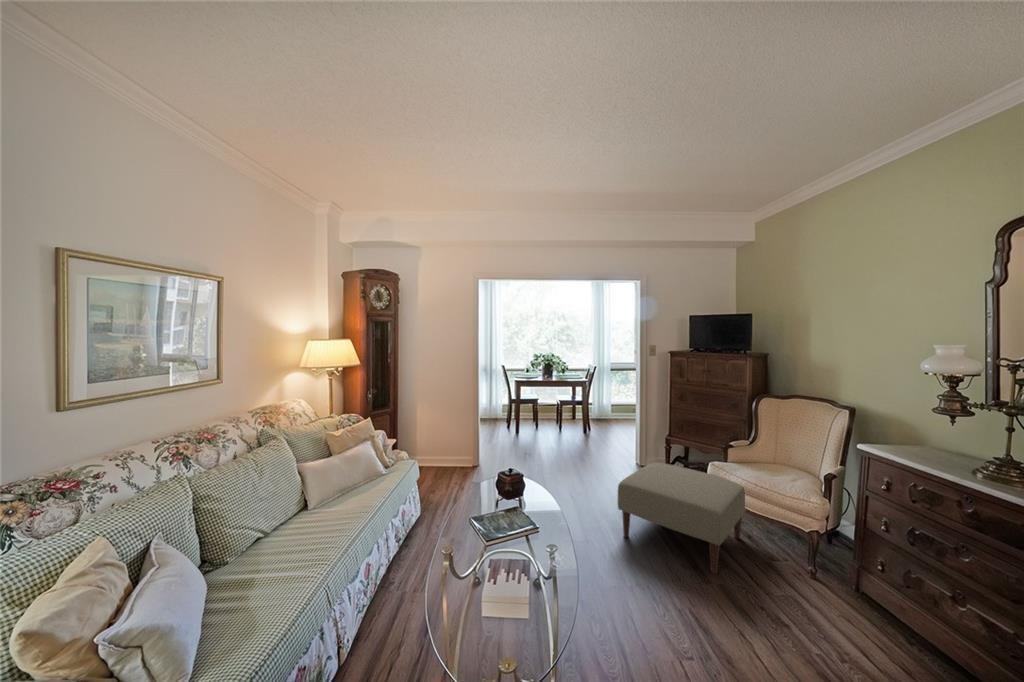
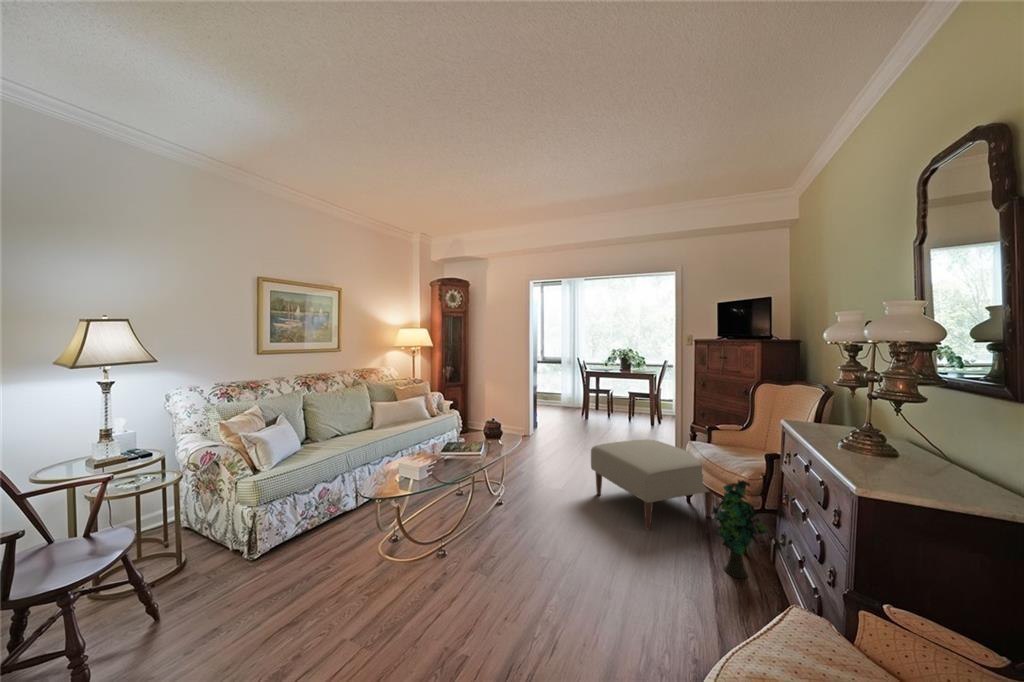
decorative plant: none [802,512,875,612] -> present [712,480,767,578]

